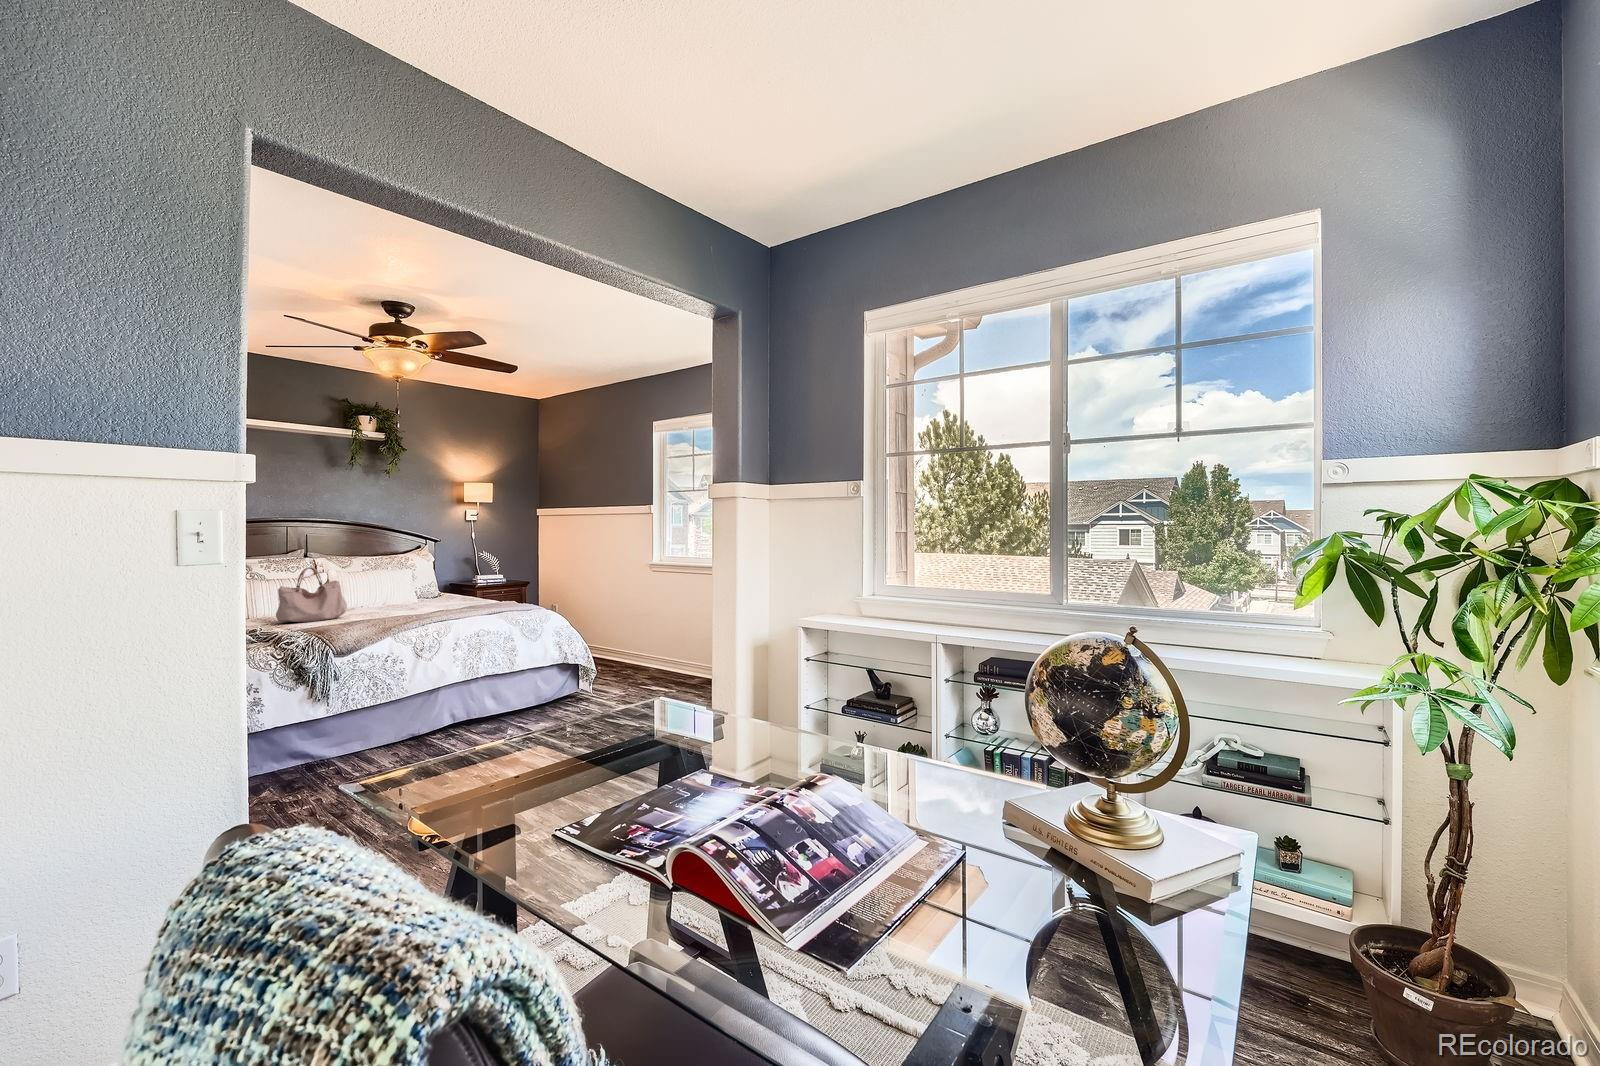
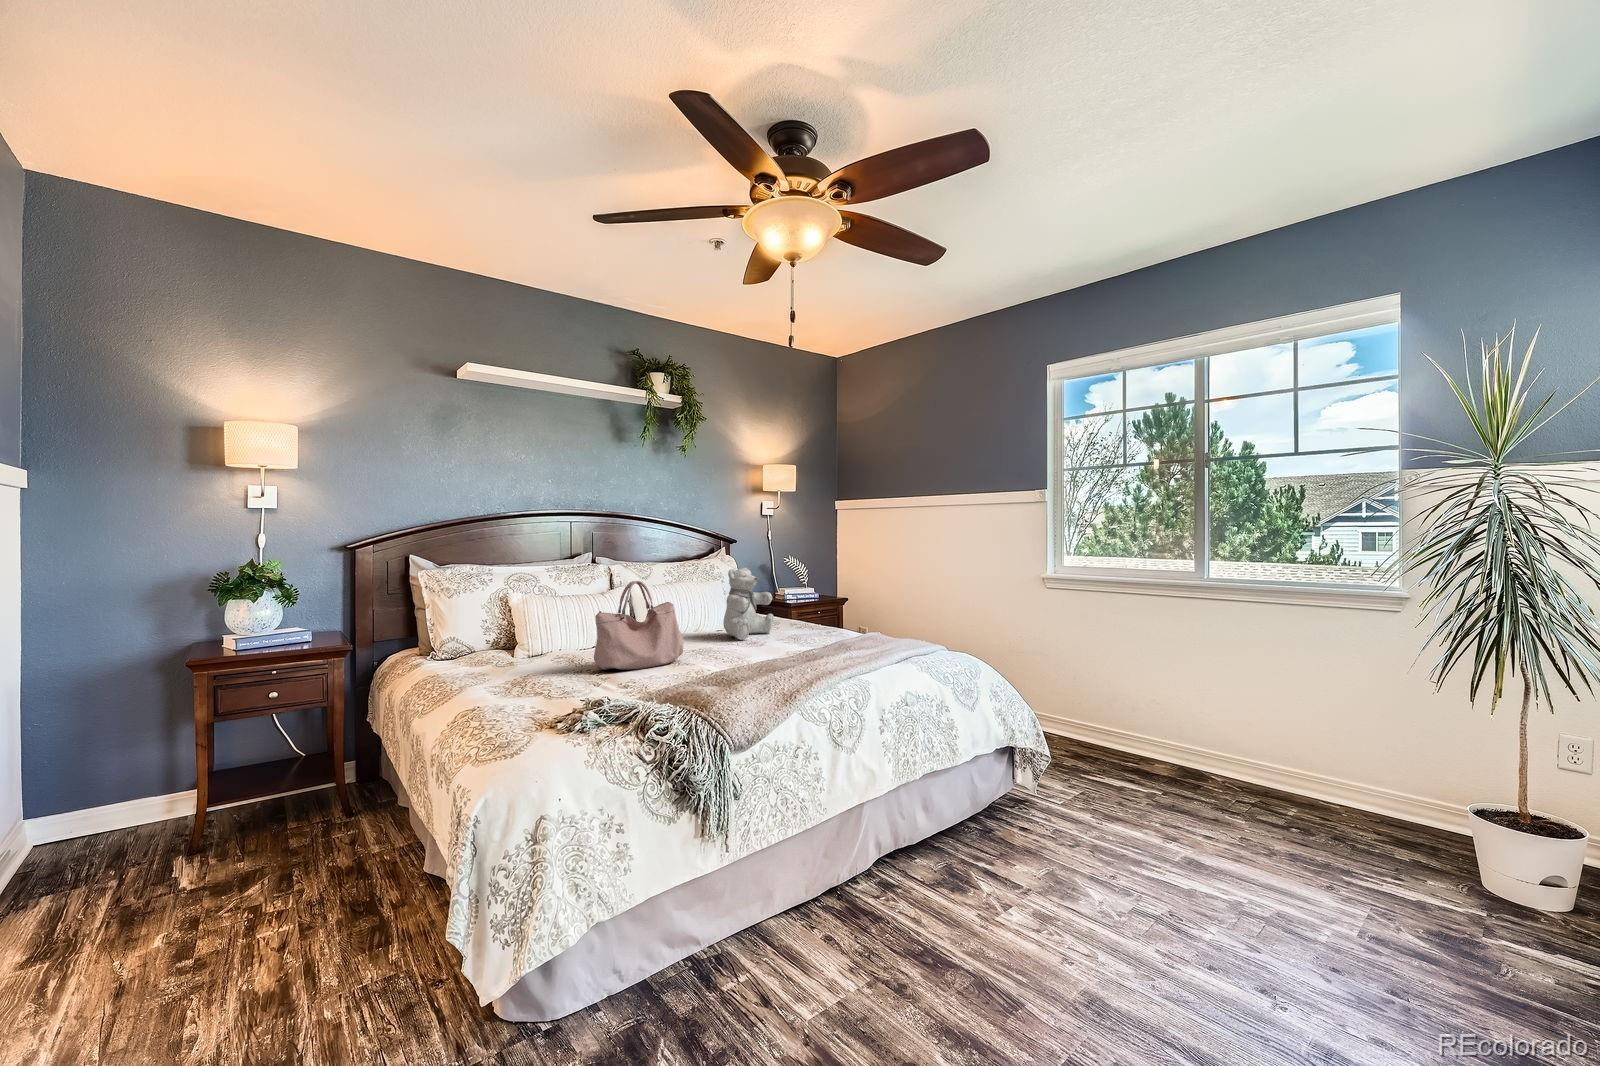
teddy bear: none [396,559,437,607] -> present [723,568,774,640]

